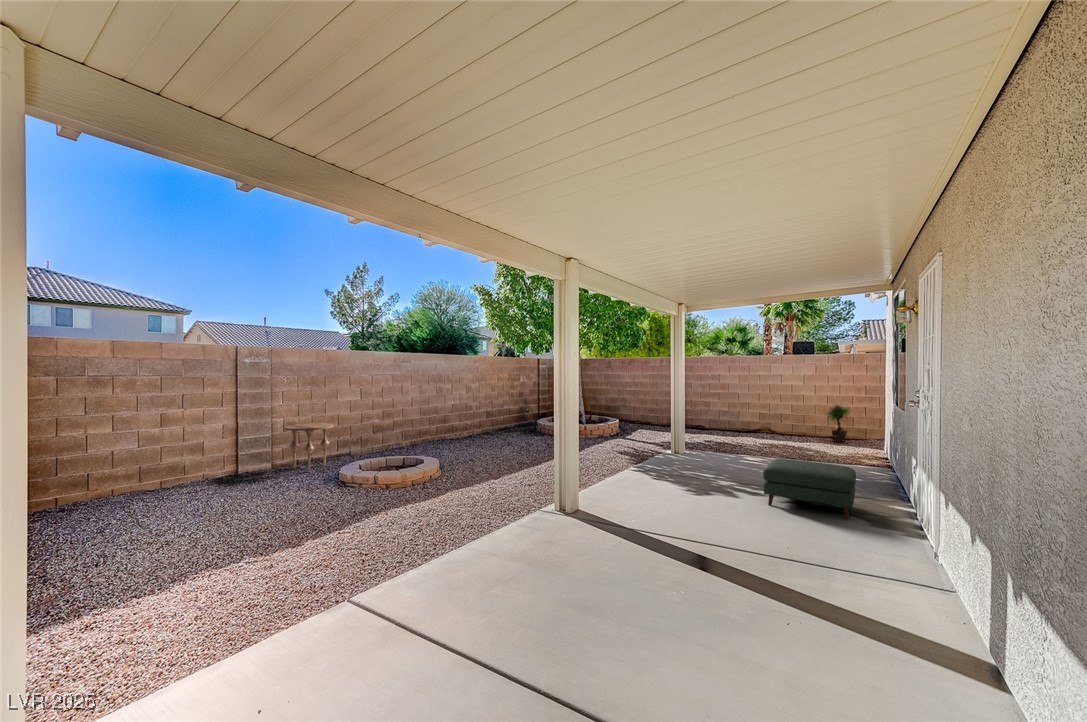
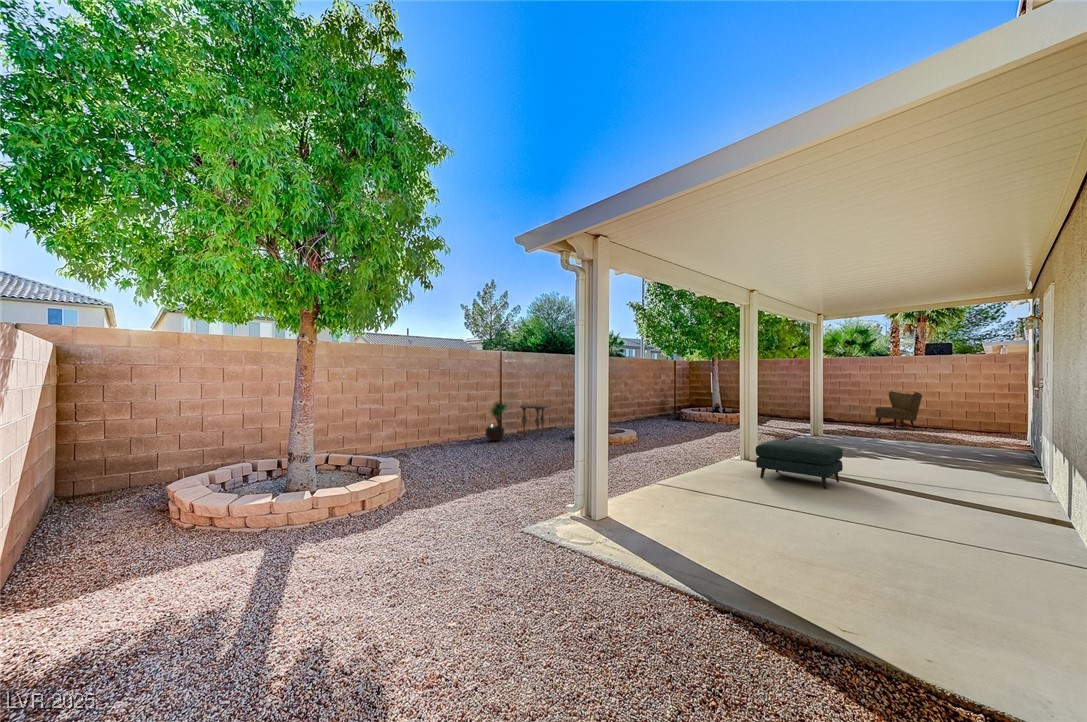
armchair: none [742,395,787,439] -> present [875,391,922,430]
potted tree: present [827,405,850,442] -> present [486,402,507,441]
ottoman: present [763,459,856,519] -> present [756,440,843,489]

